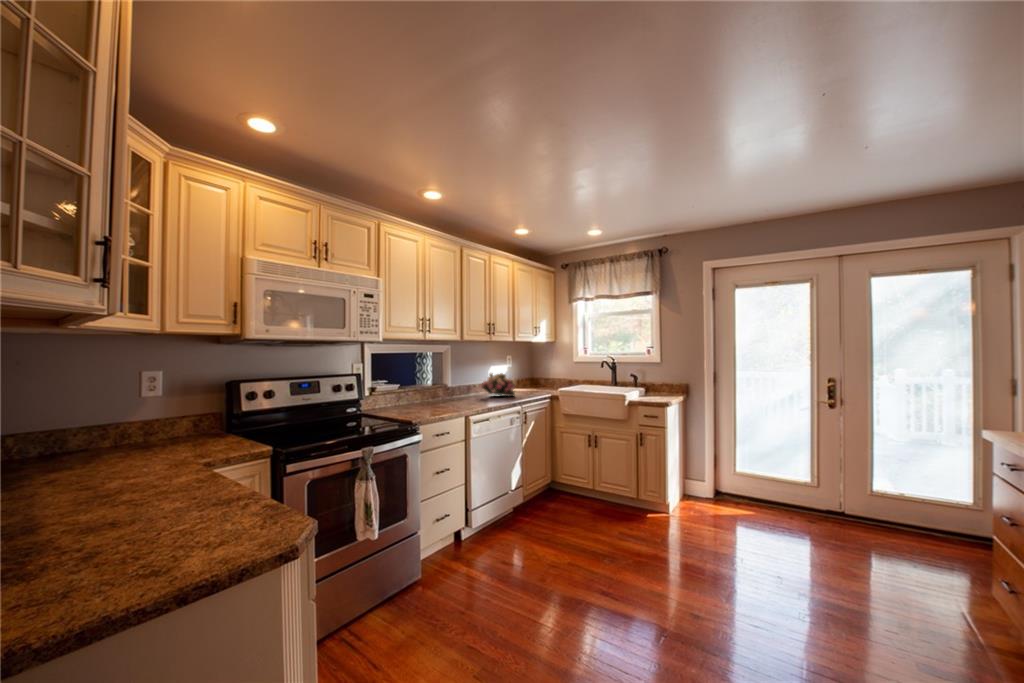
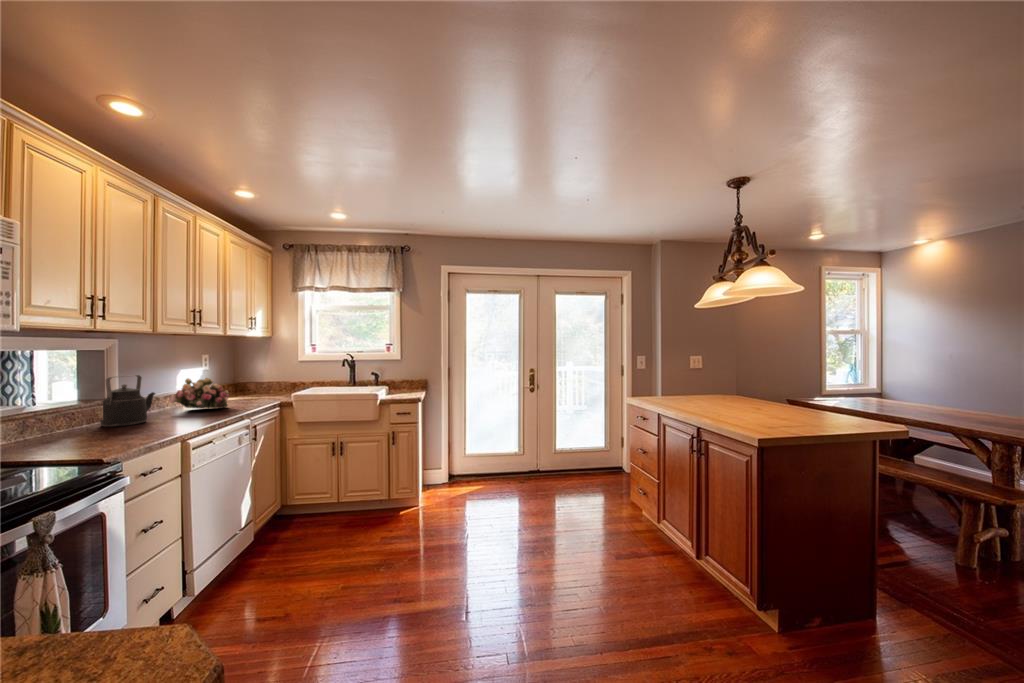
kettle: none [439,369,469,402] -> present [100,375,155,427]

